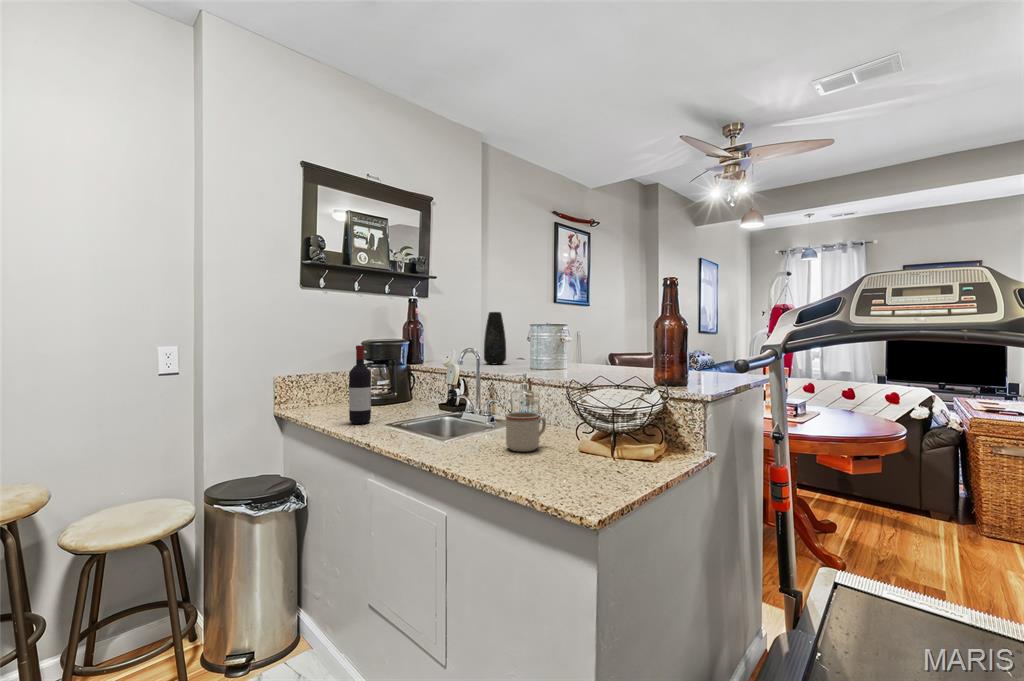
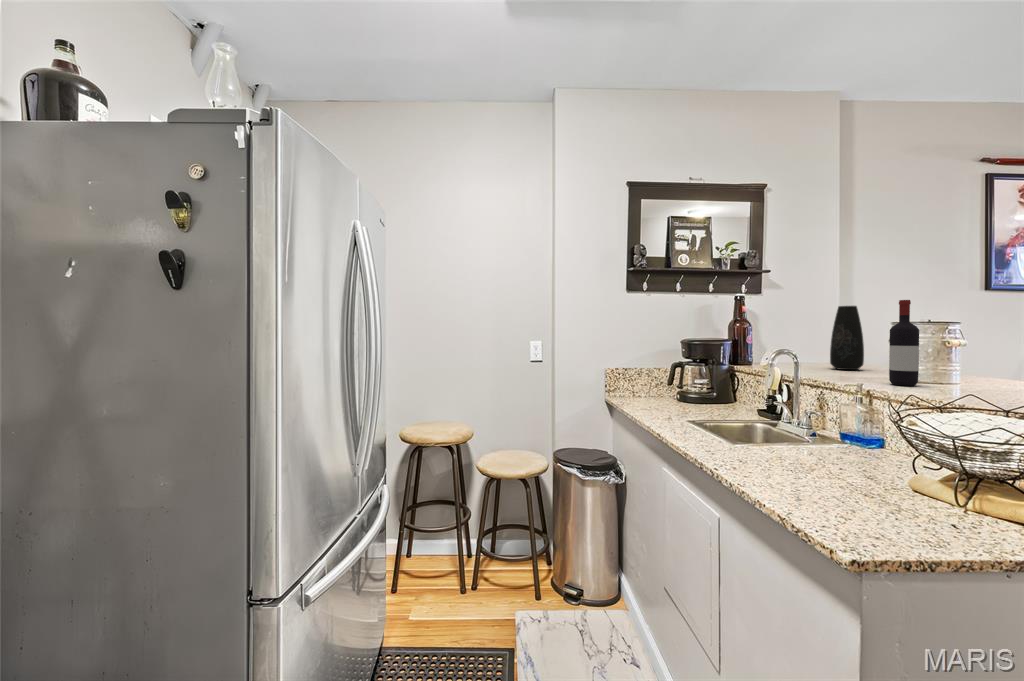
wine bottle: present [349,345,371,424] -> present [889,300,919,386]
mug: present [506,412,546,451] -> none [803,428,863,475]

